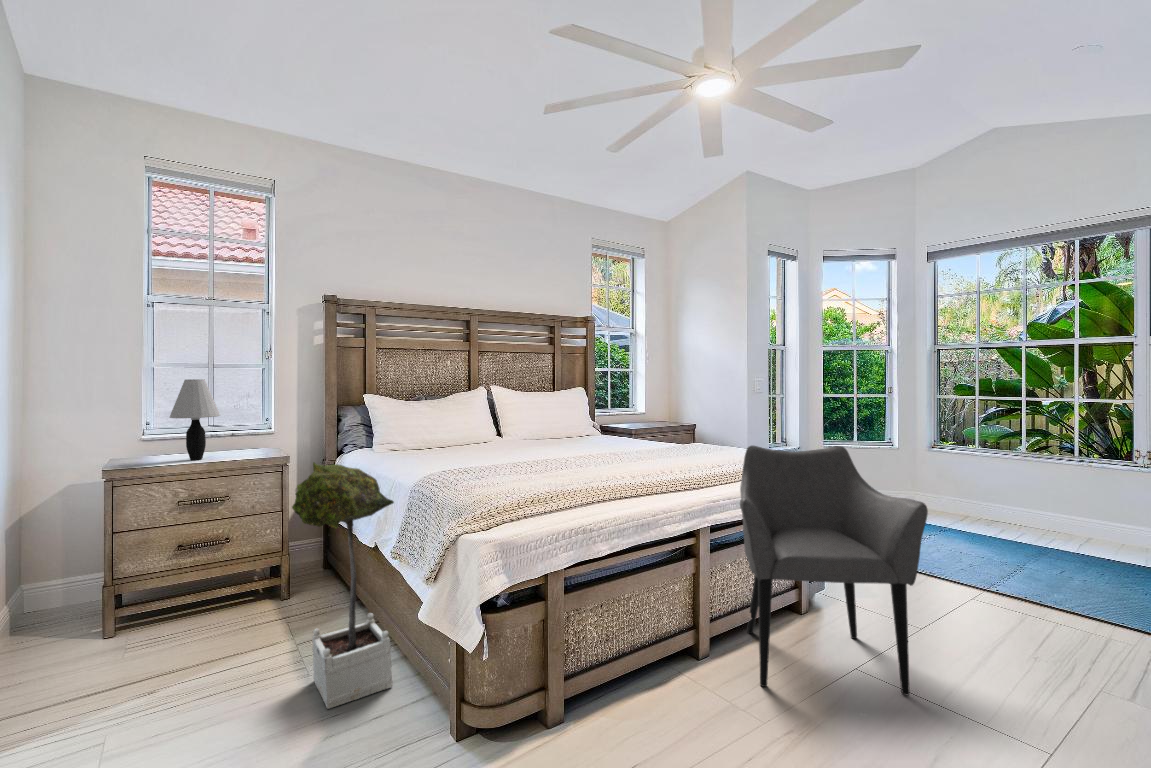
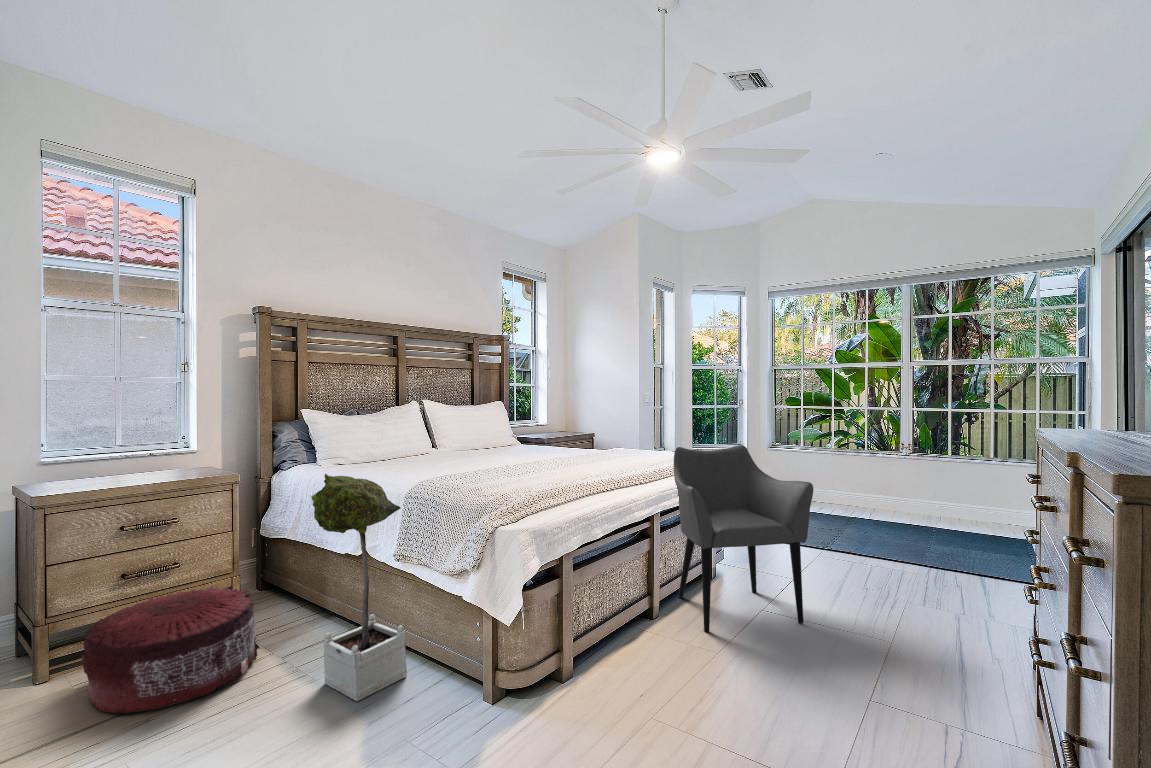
table lamp: present [170,379,220,460] -> none [108,395,165,482]
pouf: none [113,564,283,683] -> present [81,586,260,714]

